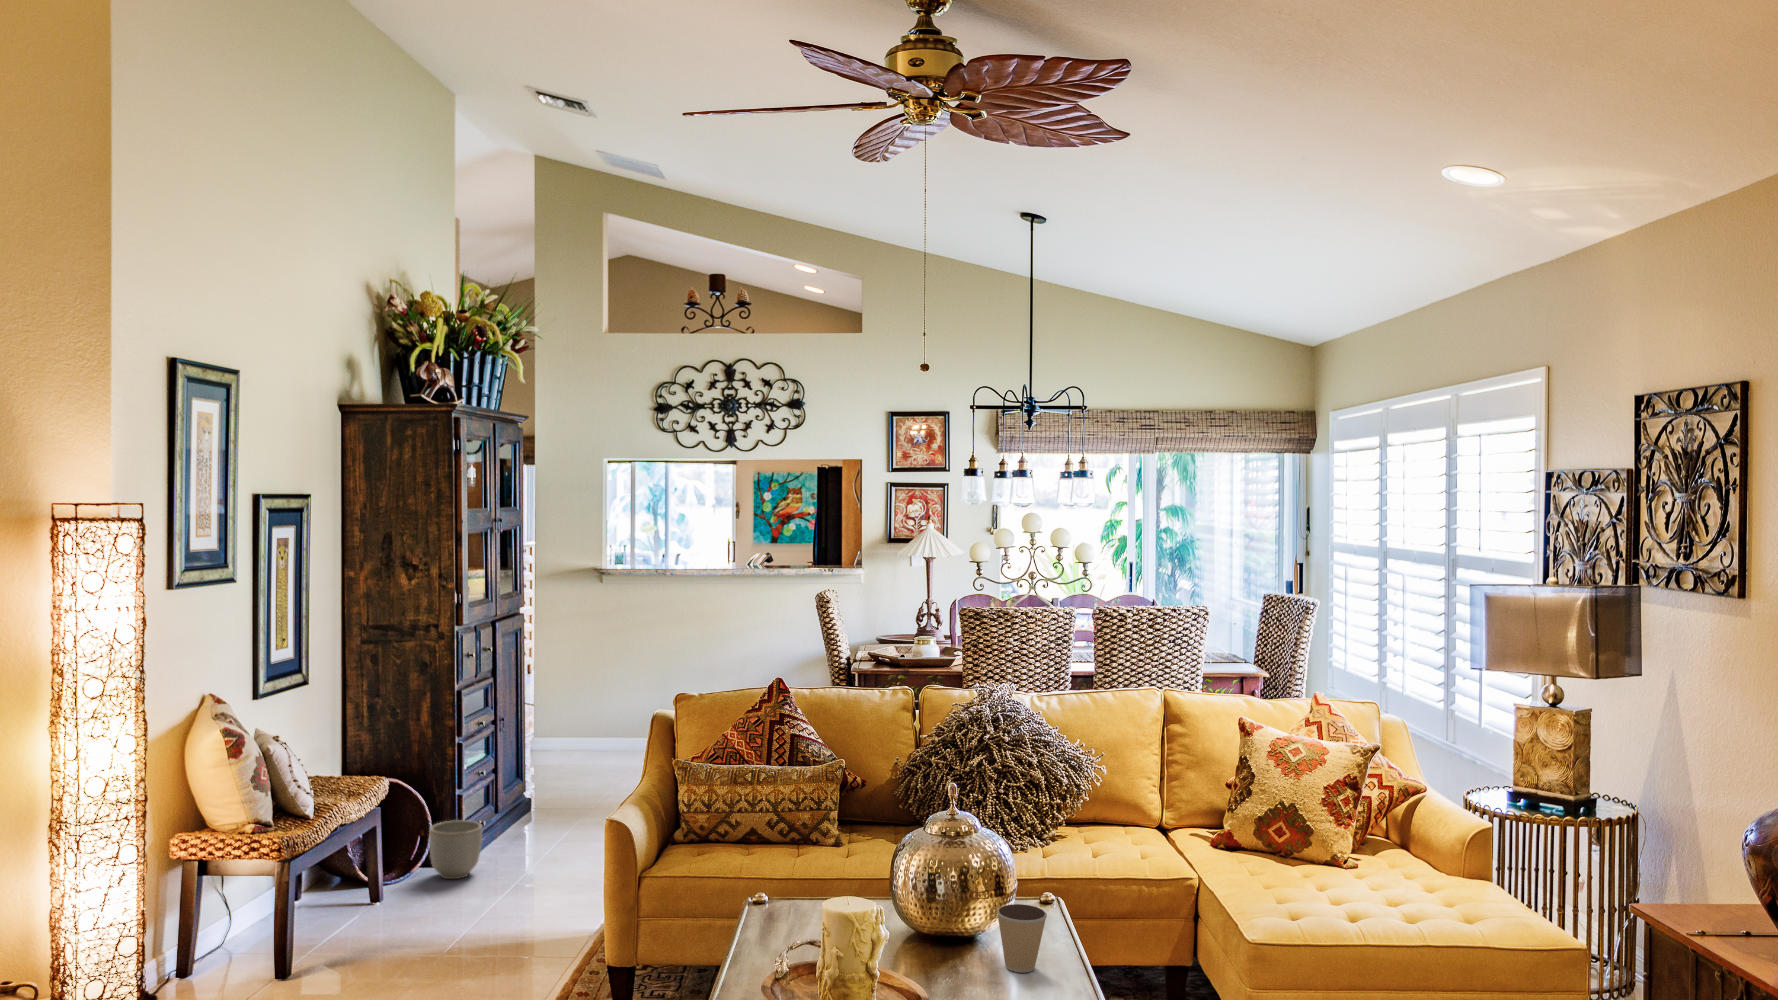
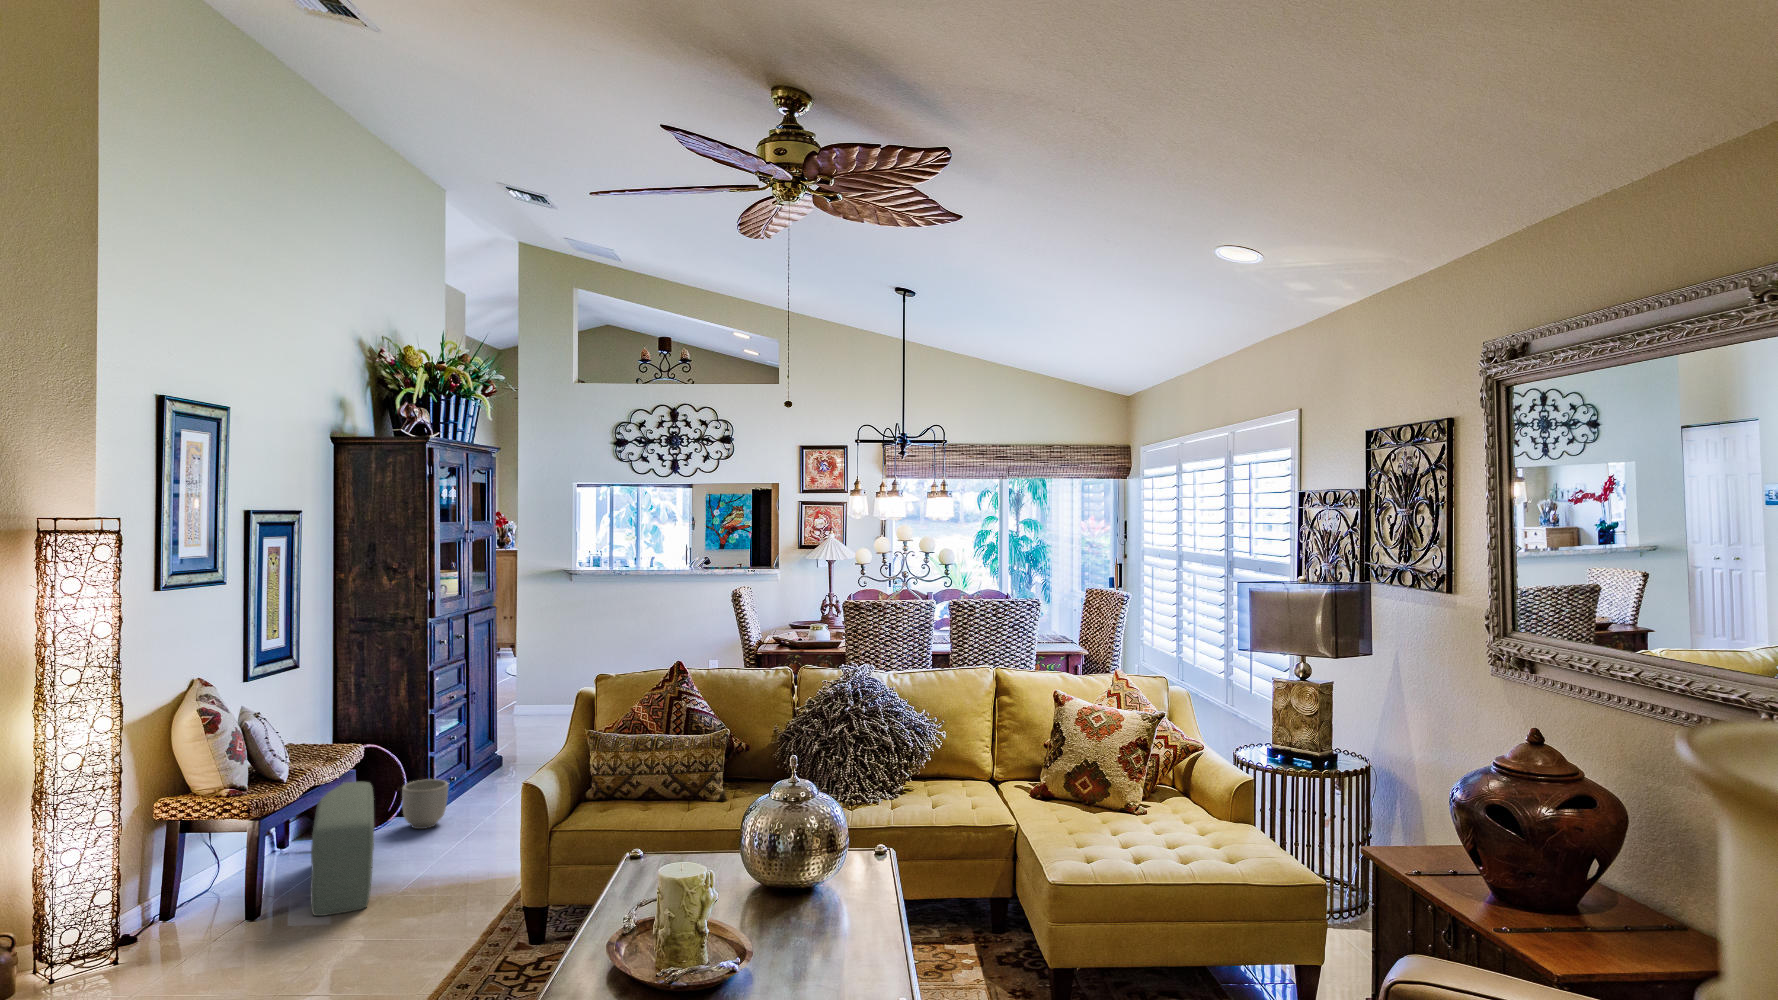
pouf: none [342,820,417,974] -> present [311,782,374,916]
coffee cup: present [997,904,1047,973] -> none [831,855,874,915]

